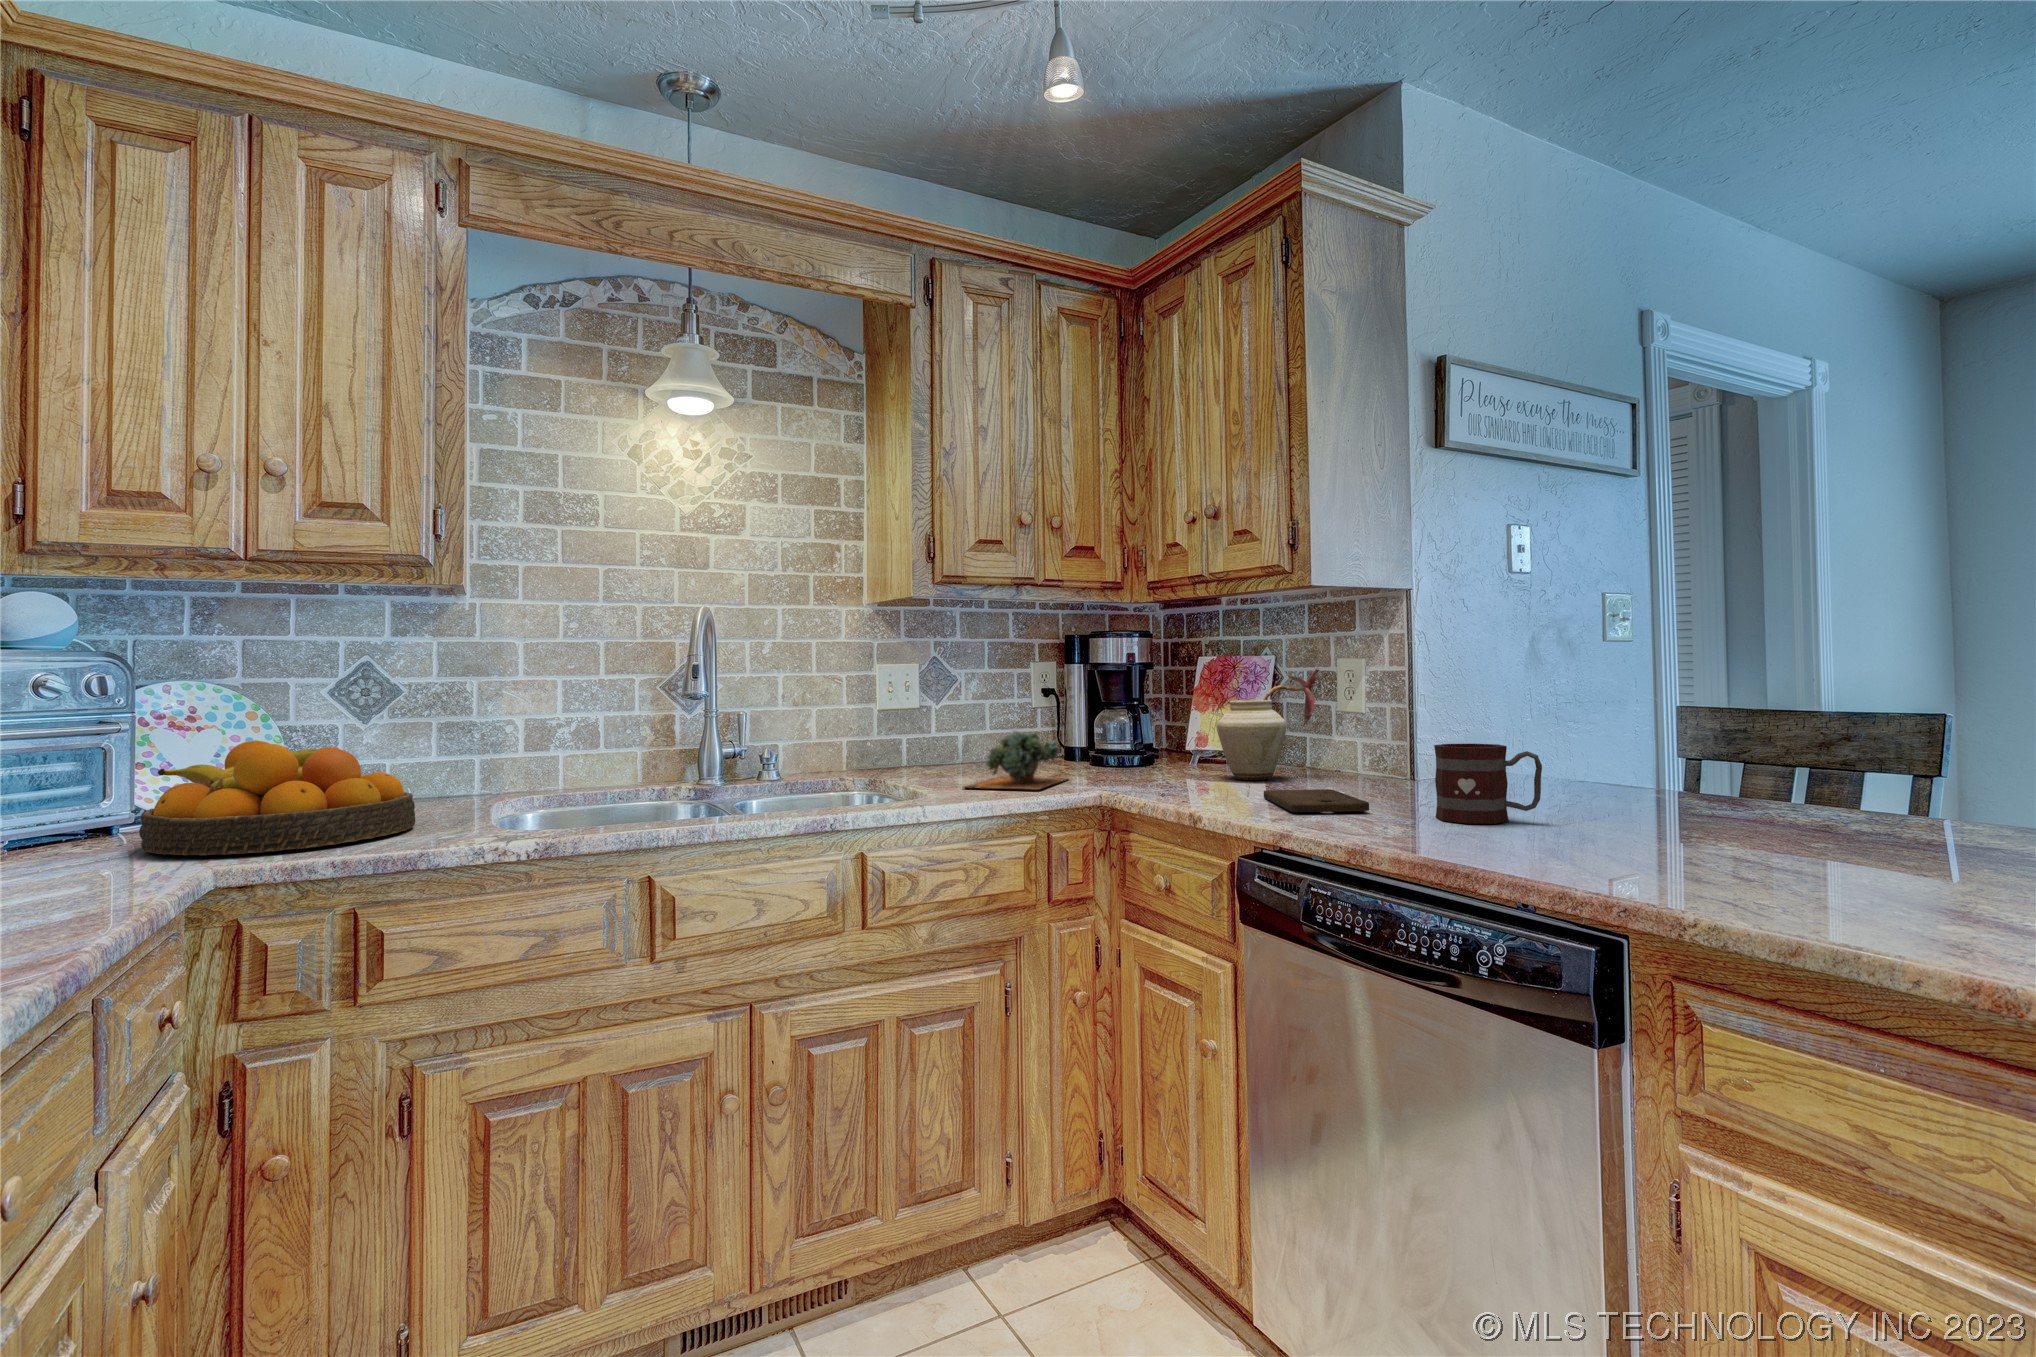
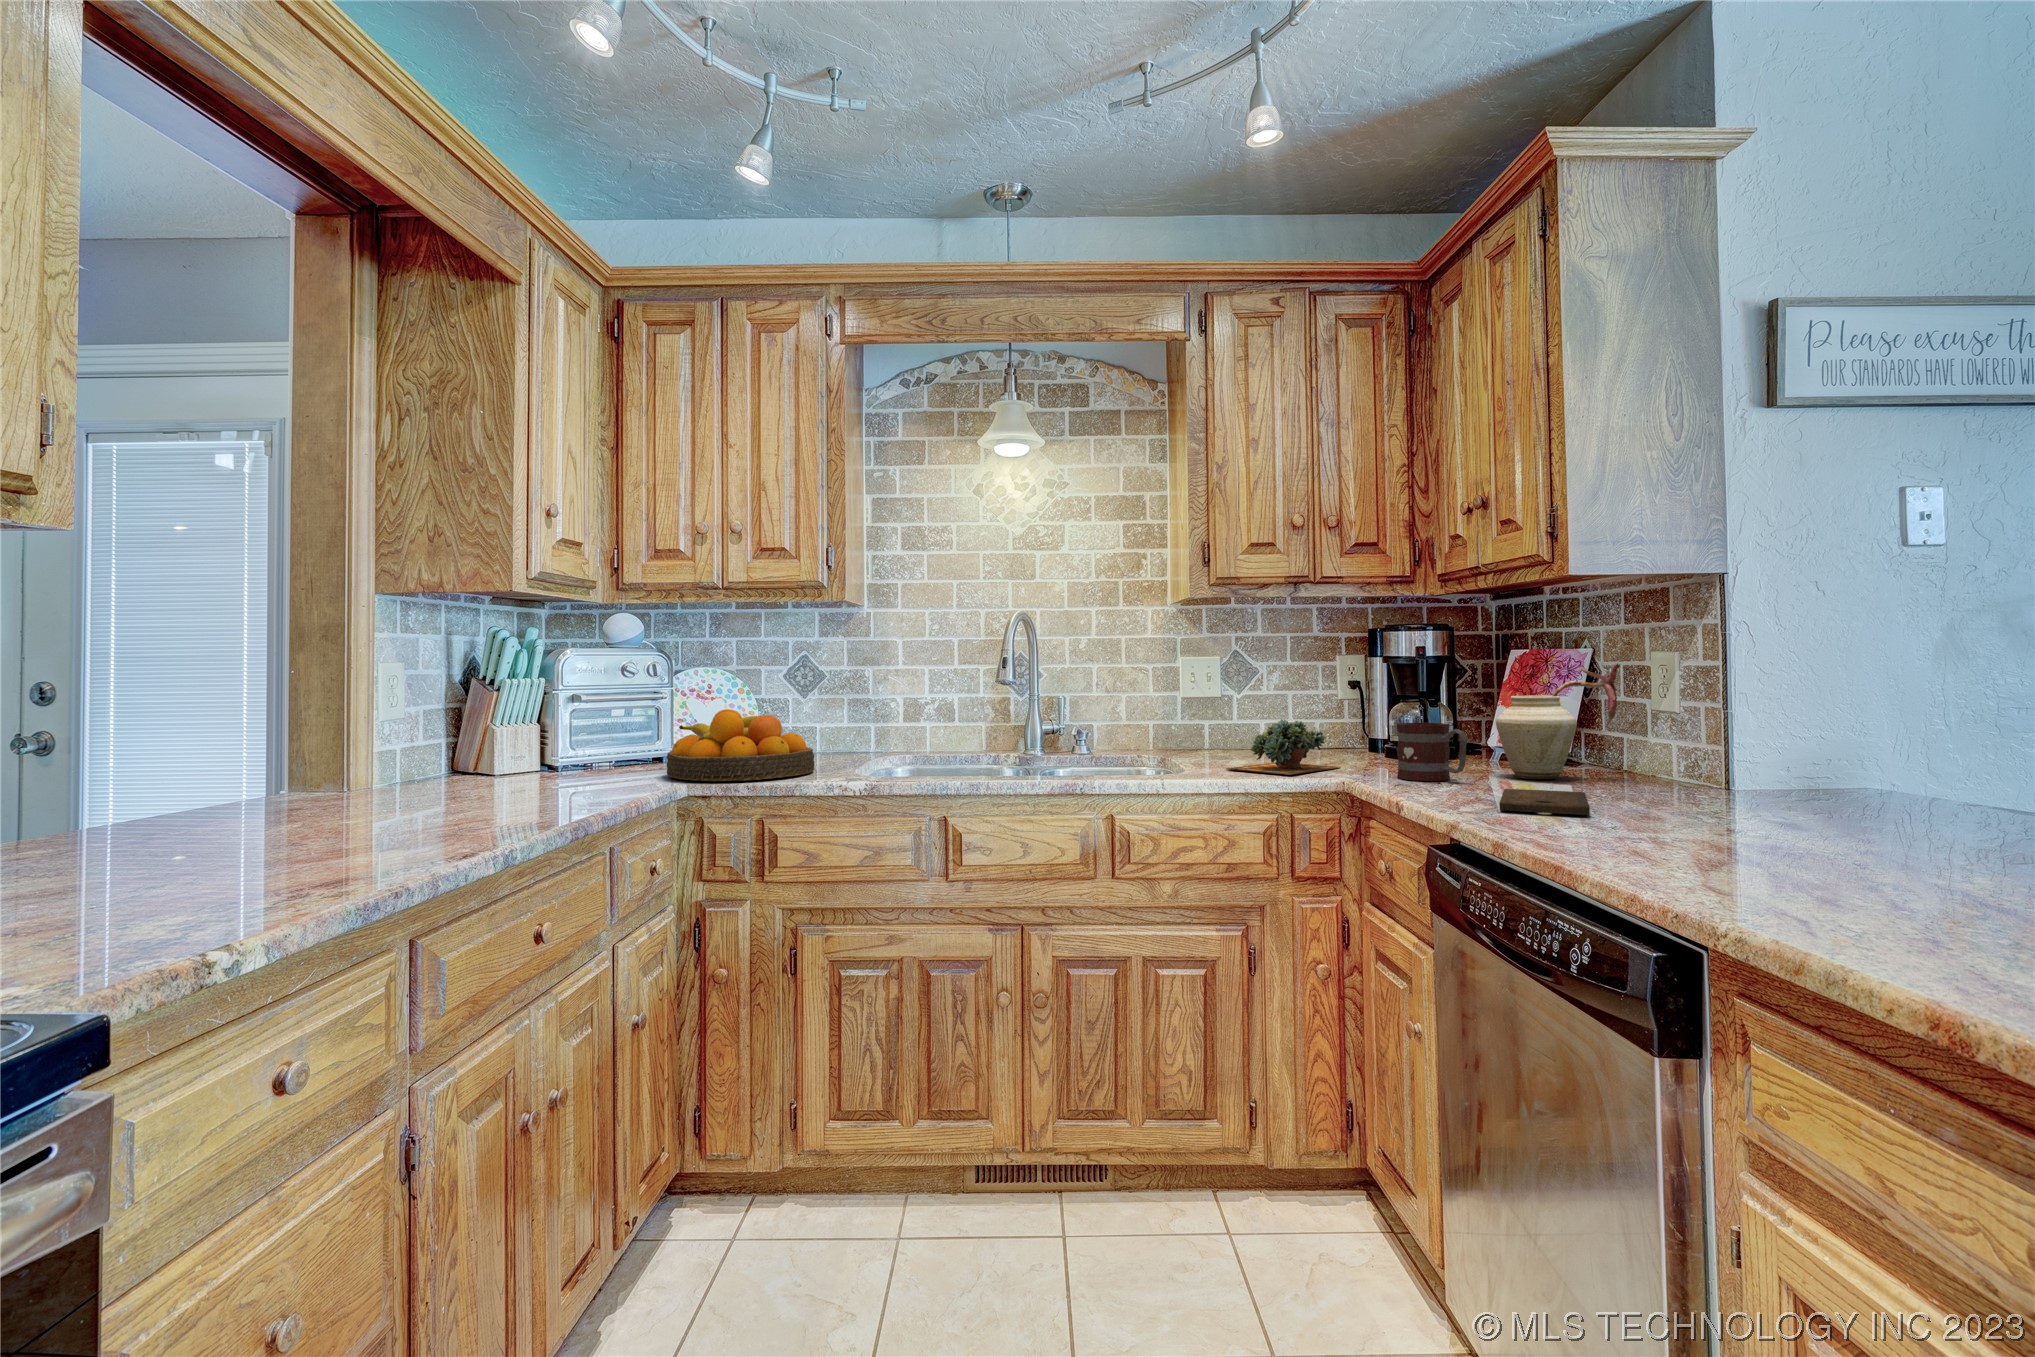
mug: present [1434,744,1542,824] -> present [1397,723,1467,781]

